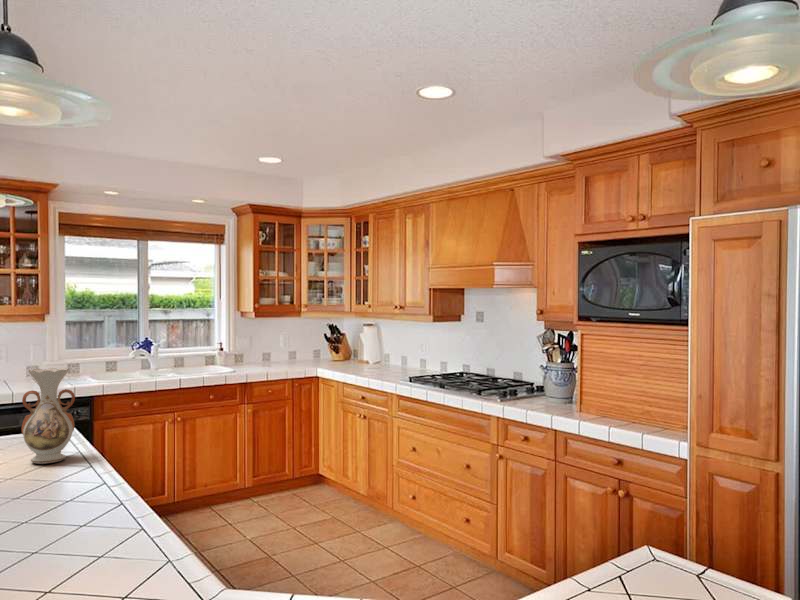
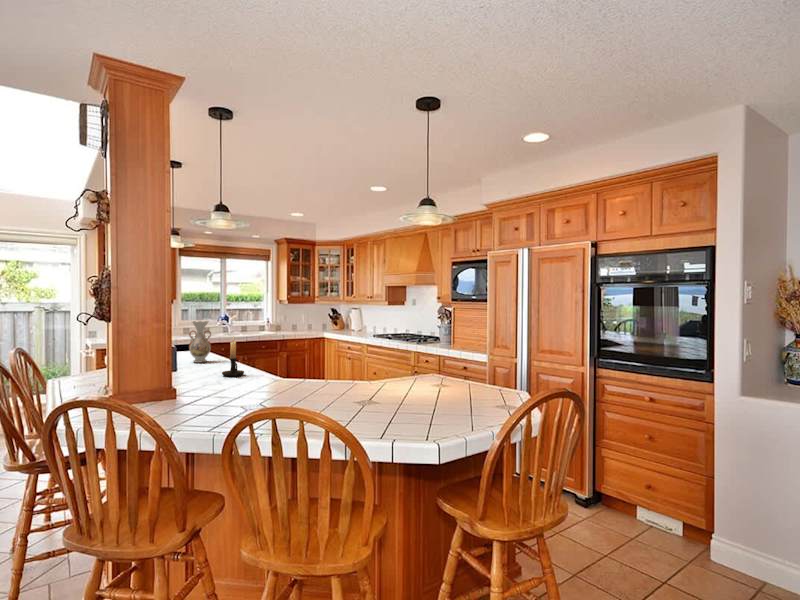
candle holder: none [59,426,122,542] -> present [222,336,244,377]

